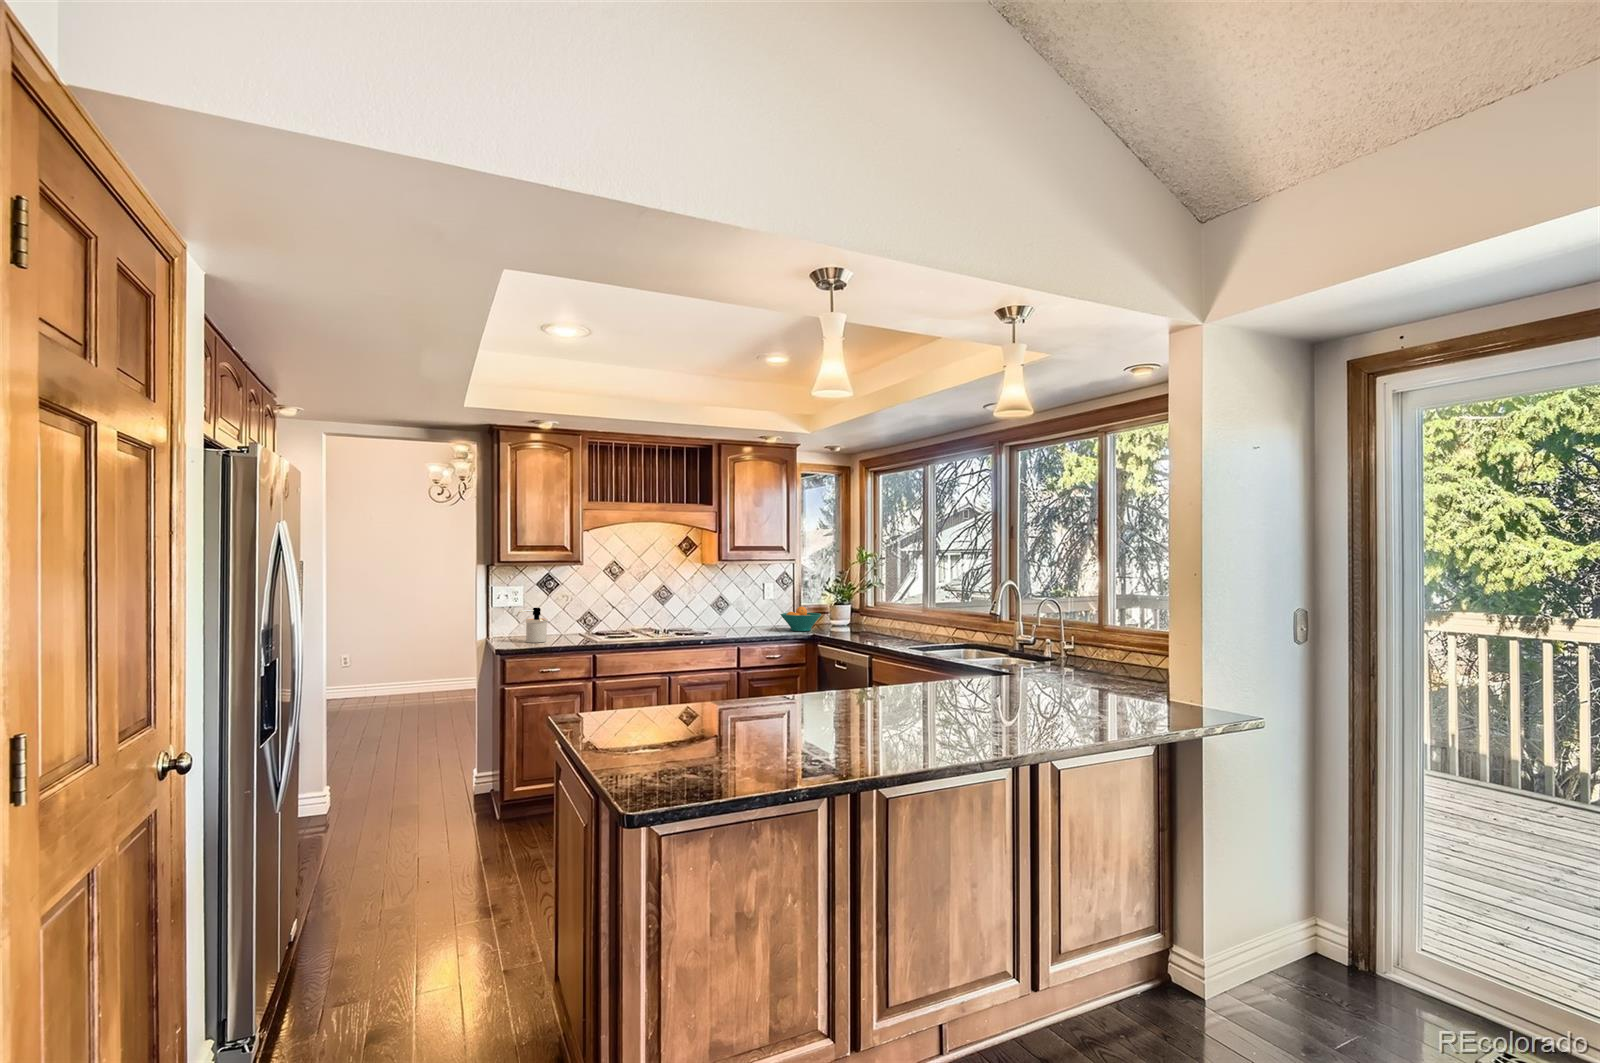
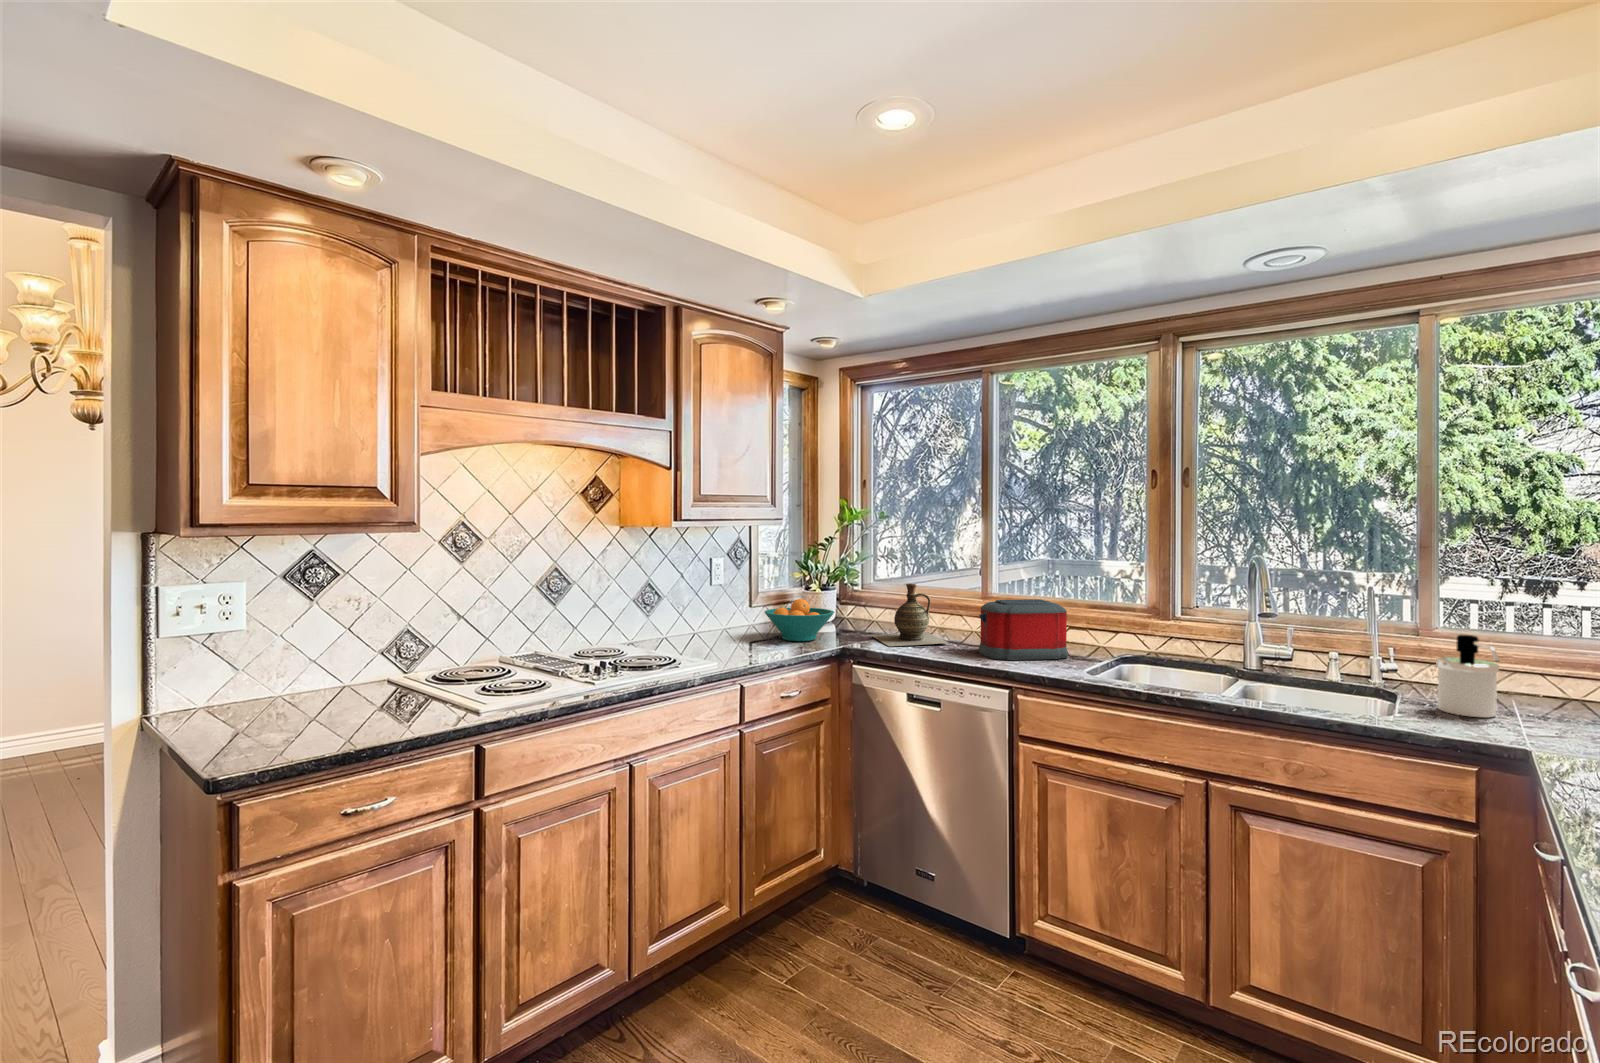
ceramic jug: none [842,599,883,635] -> present [871,584,948,646]
soap dispenser: present [516,608,547,643] -> present [1436,635,1499,718]
toaster: none [883,608,935,643] -> present [979,599,1068,660]

